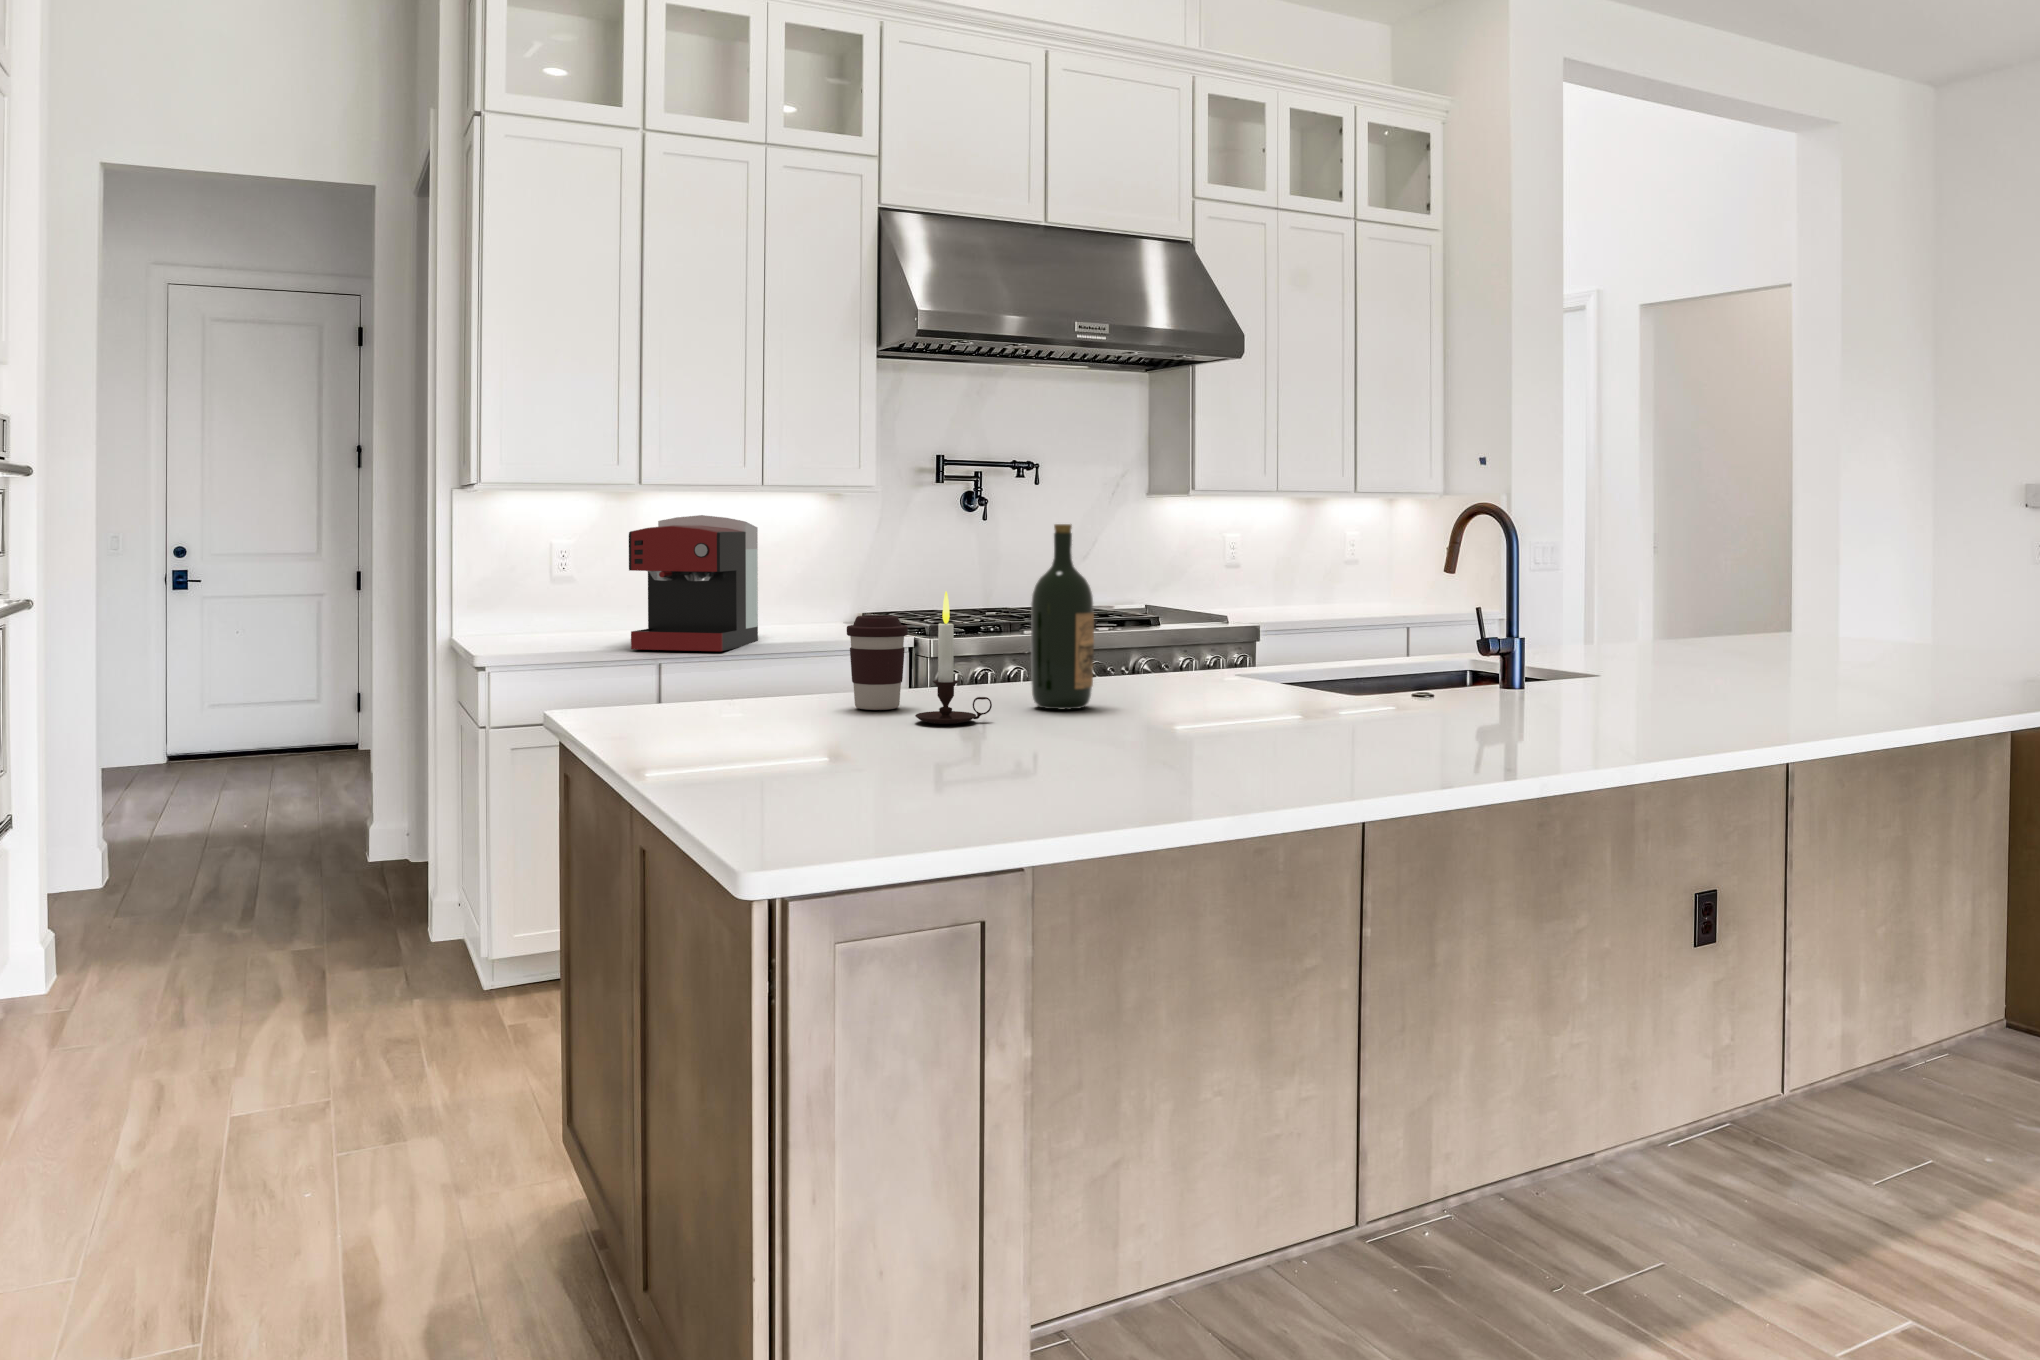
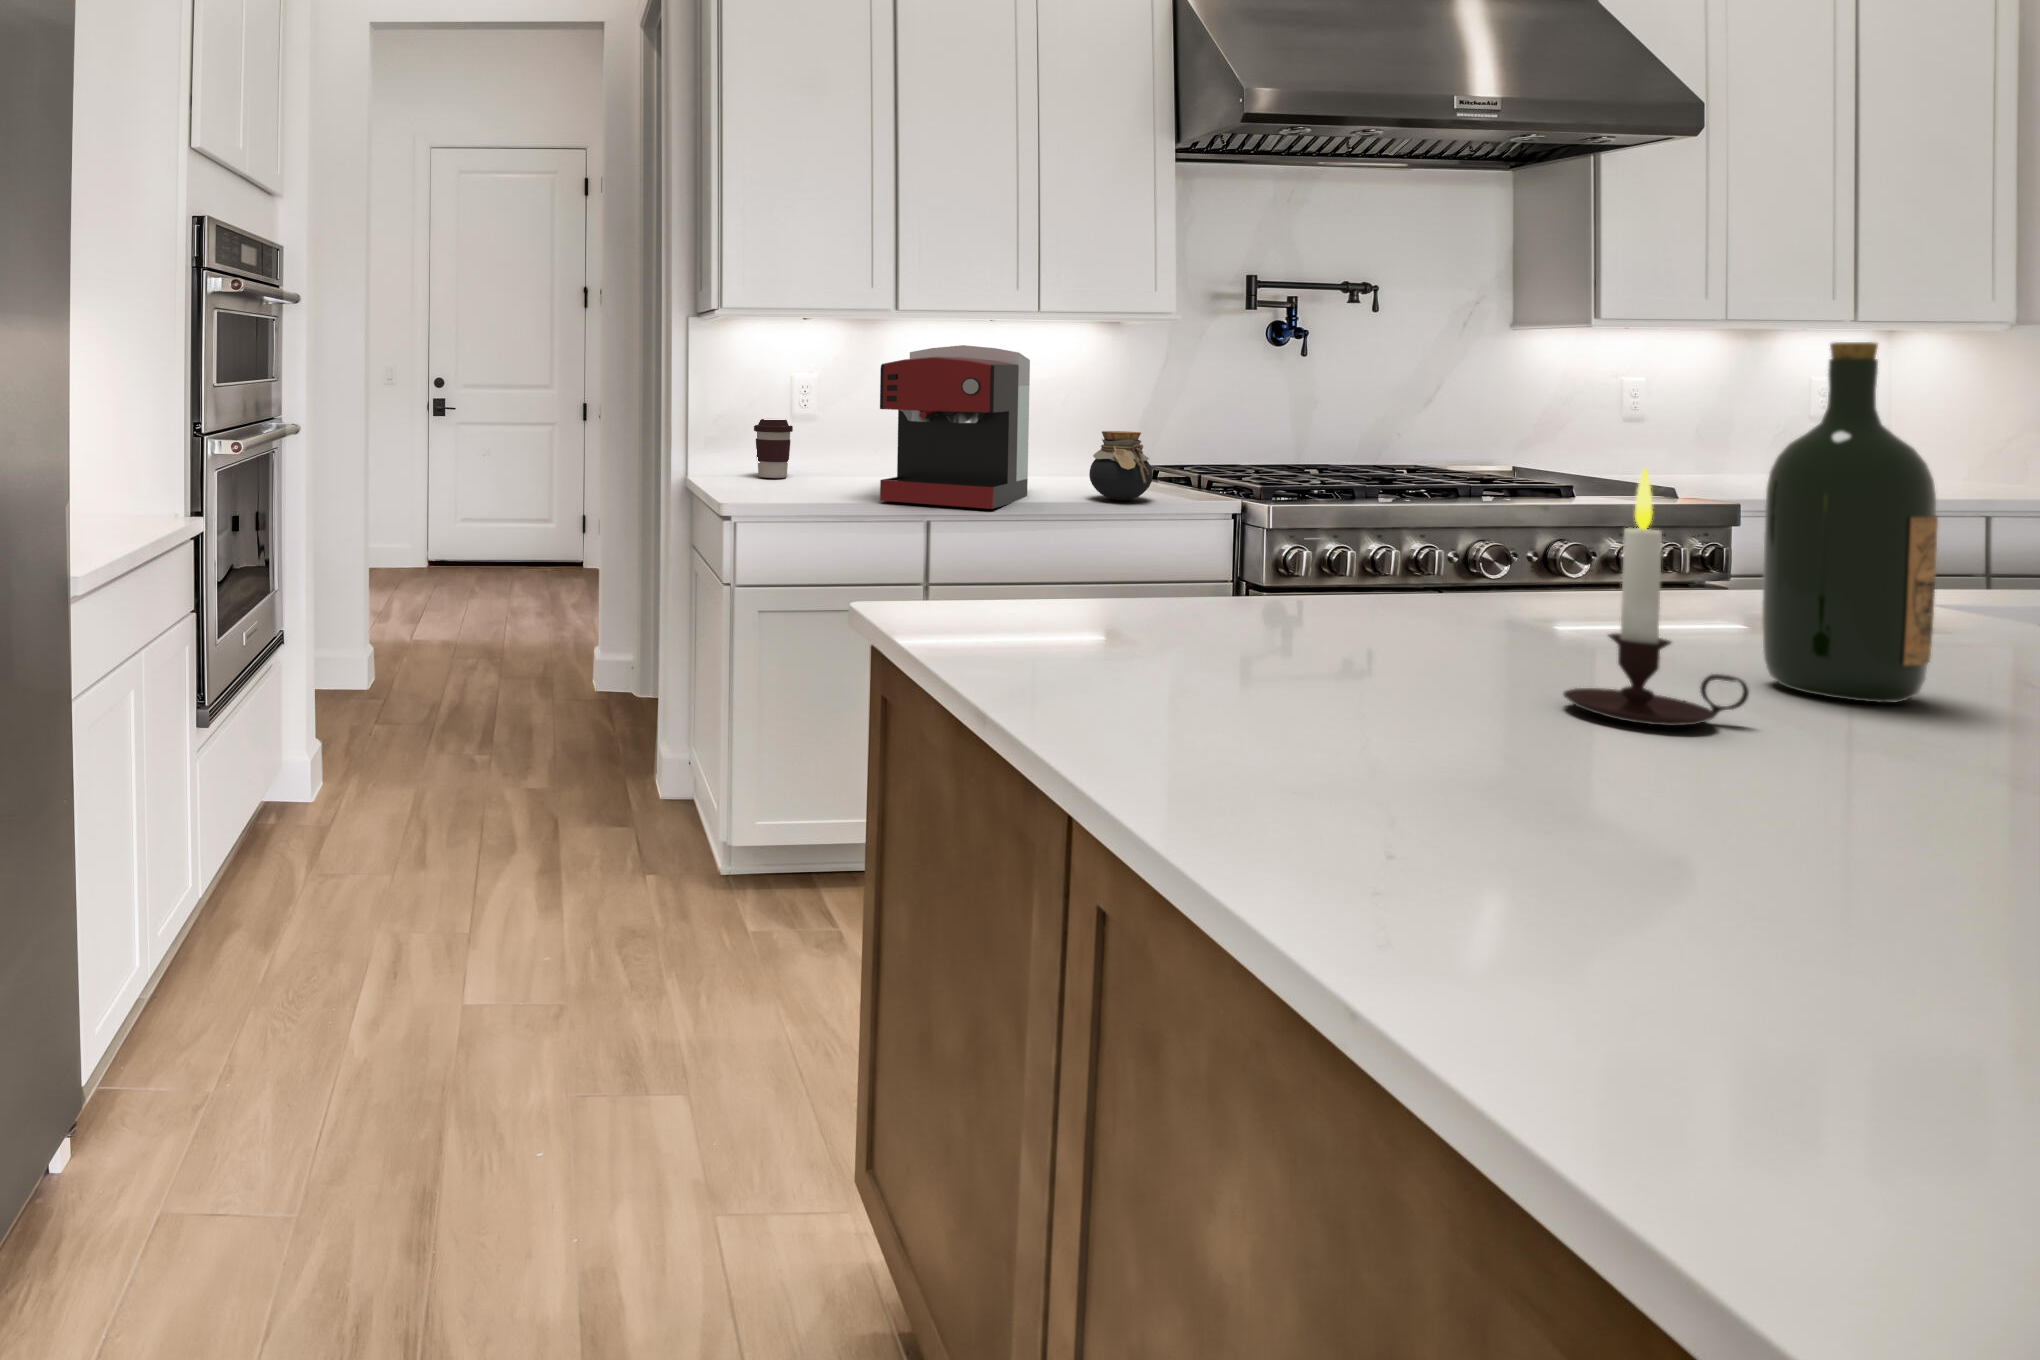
jar: none [804,585,851,641] -> present [1089,431,1153,501]
coffee cup: present [847,615,908,710] -> present [754,419,793,478]

